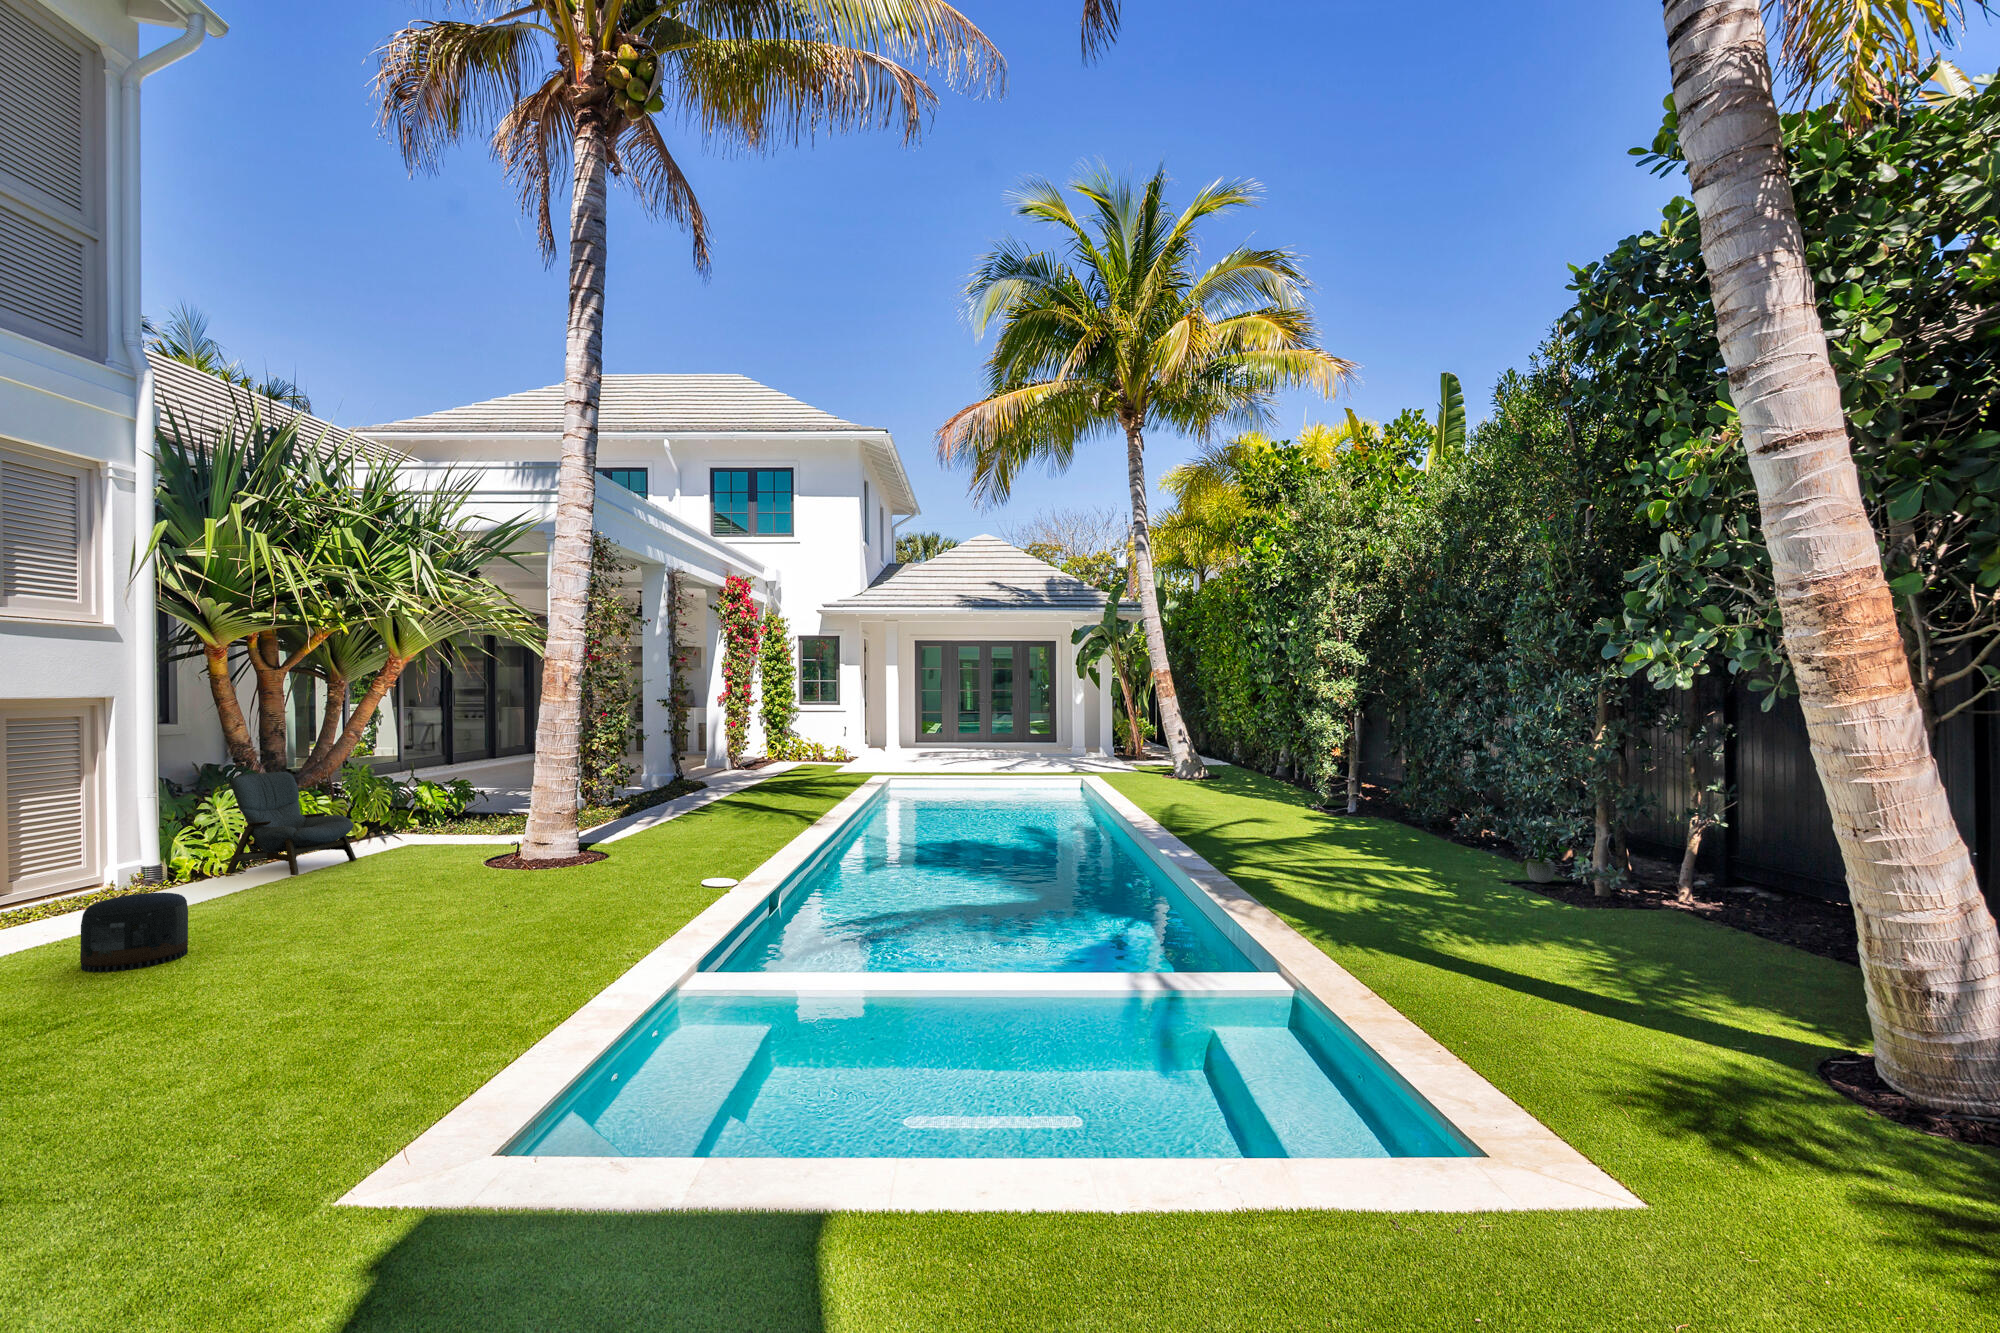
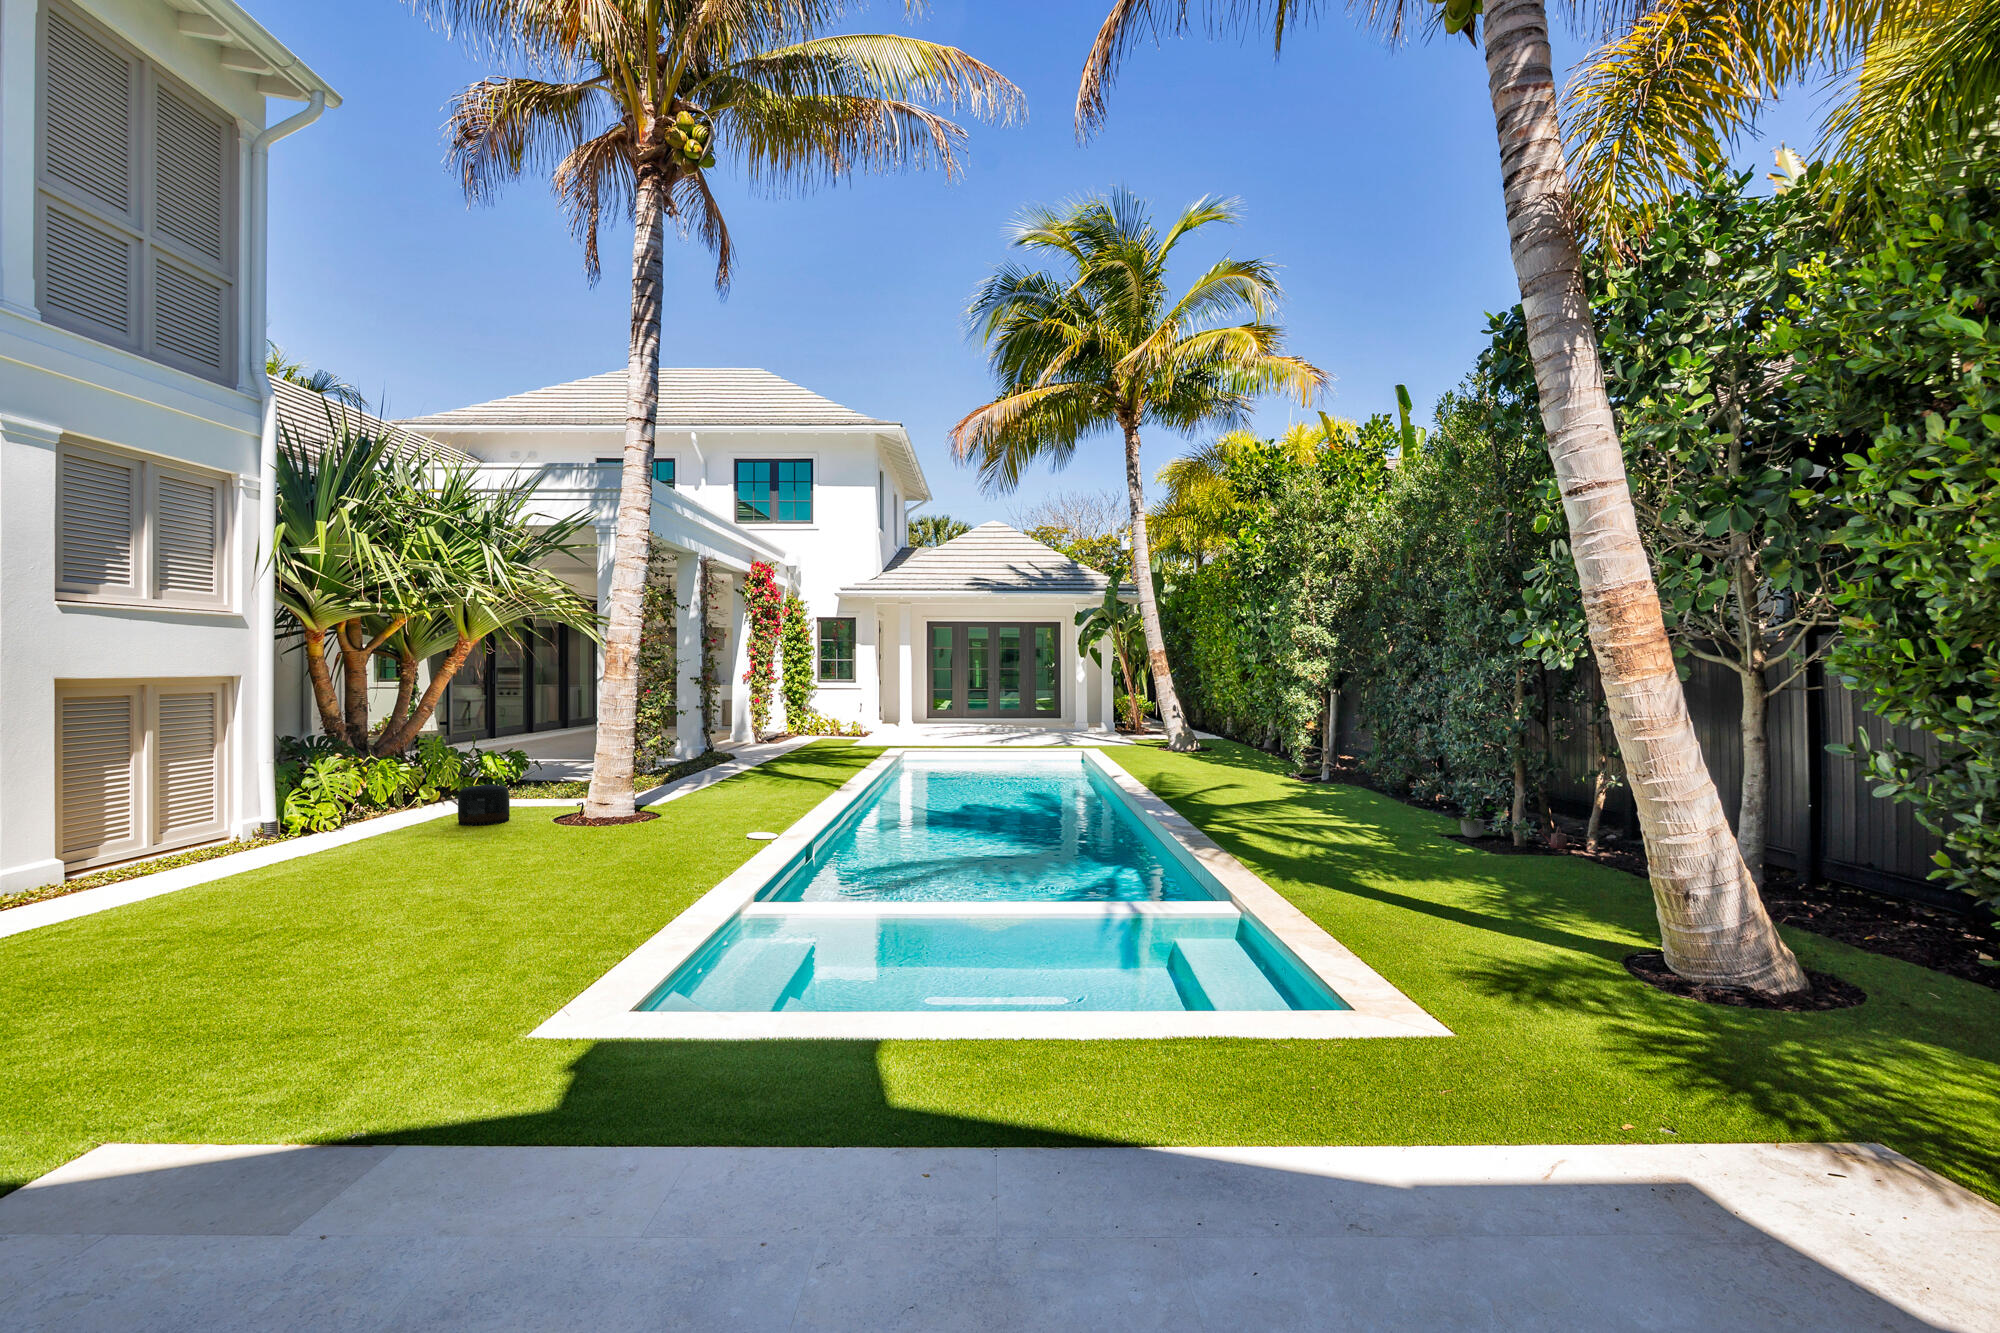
armchair: present [226,772,357,875] -> none [332,742,441,830]
watering can: none [1619,871,1665,897] -> present [1538,826,1575,849]
pouf: present [80,893,188,972] -> present [458,785,510,826]

